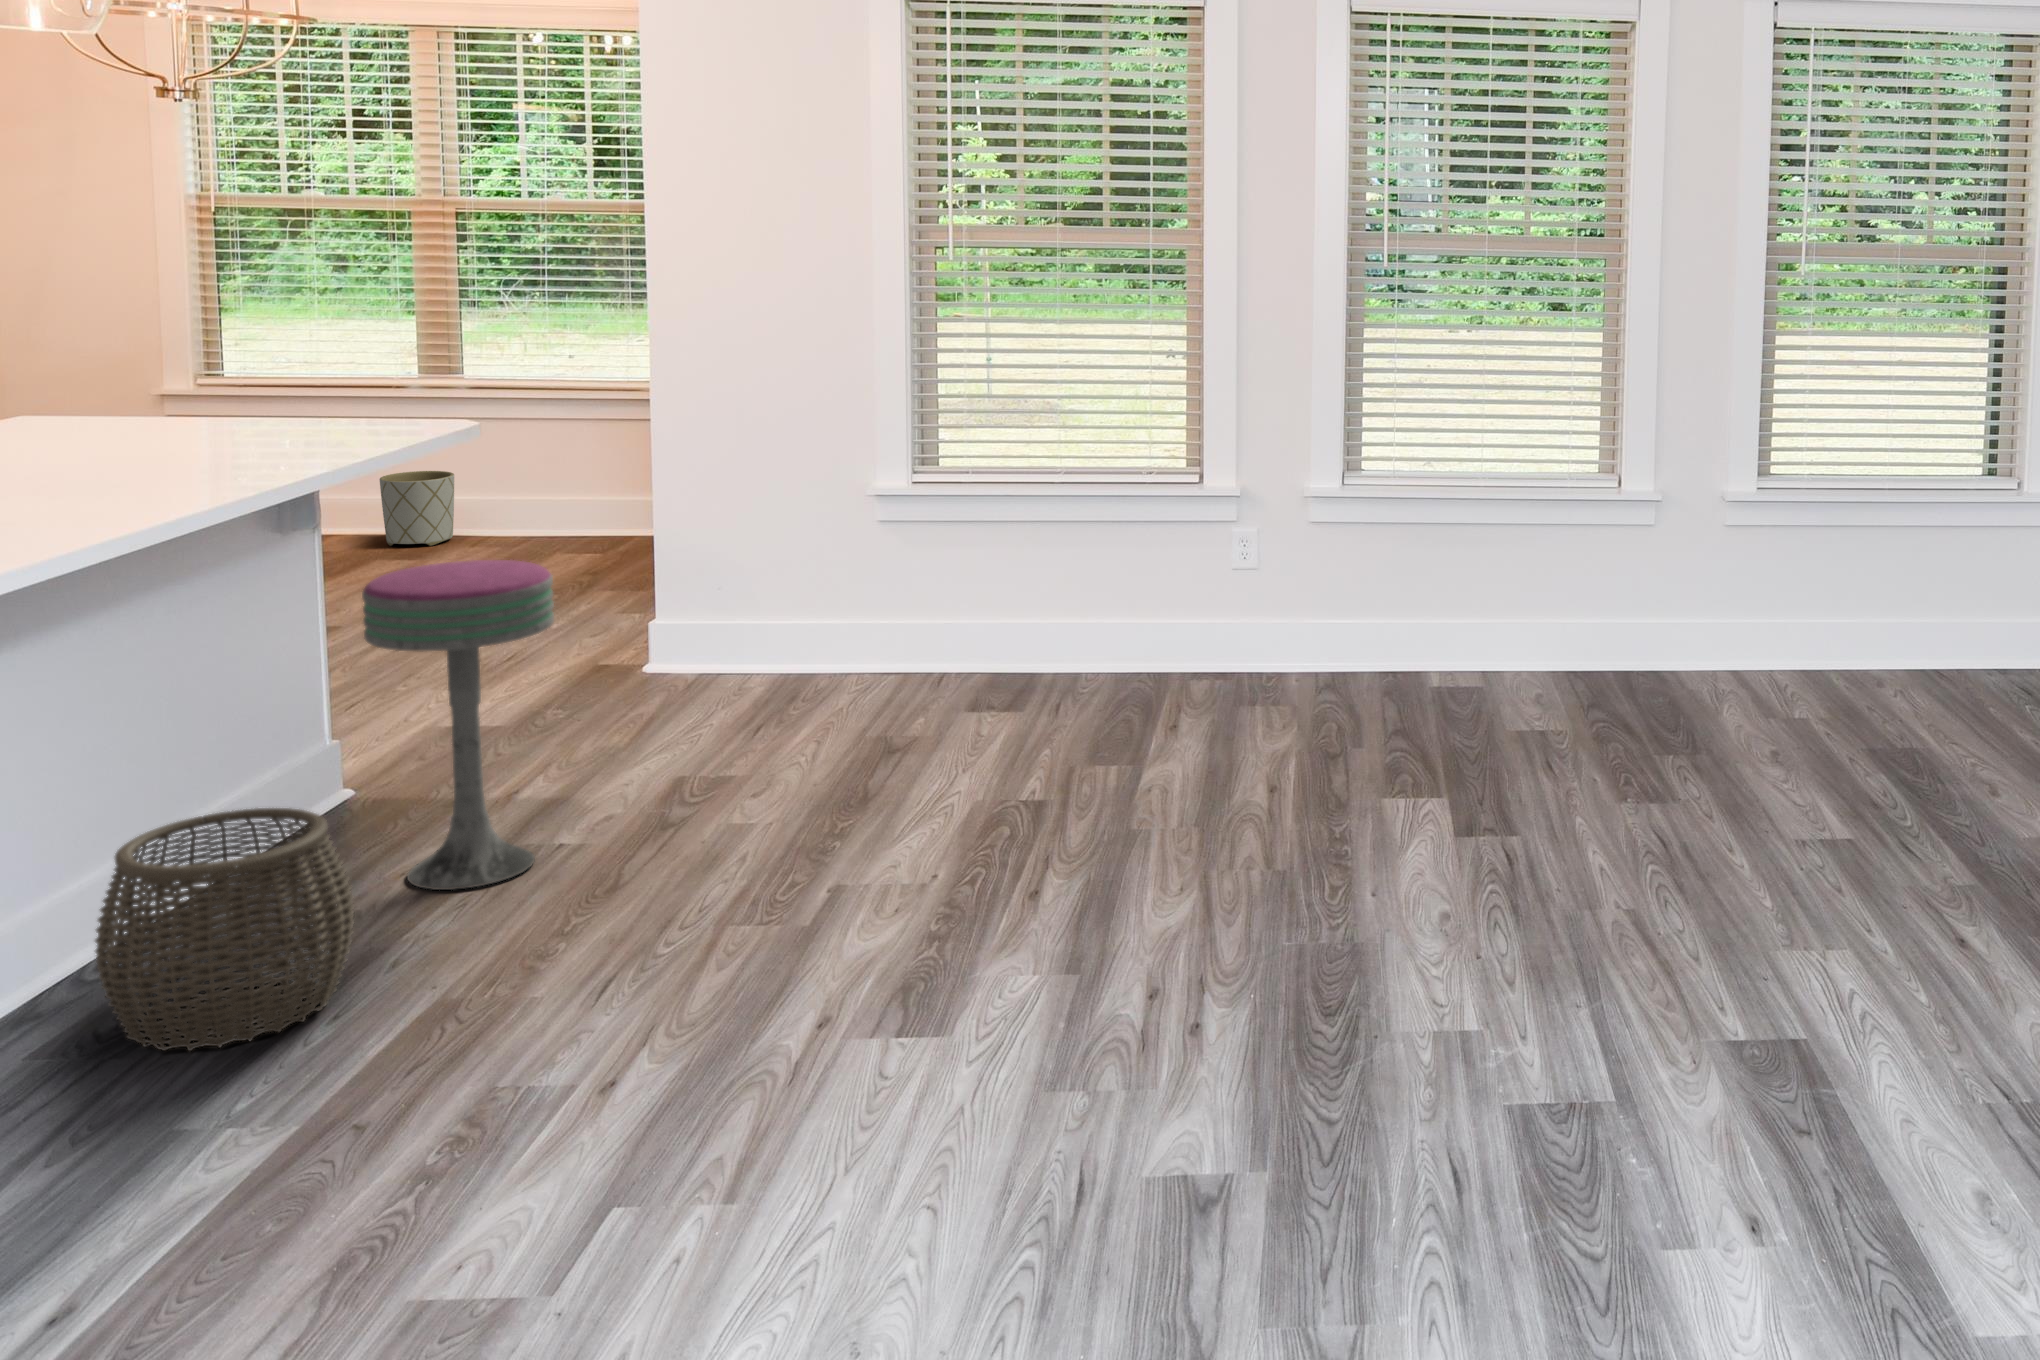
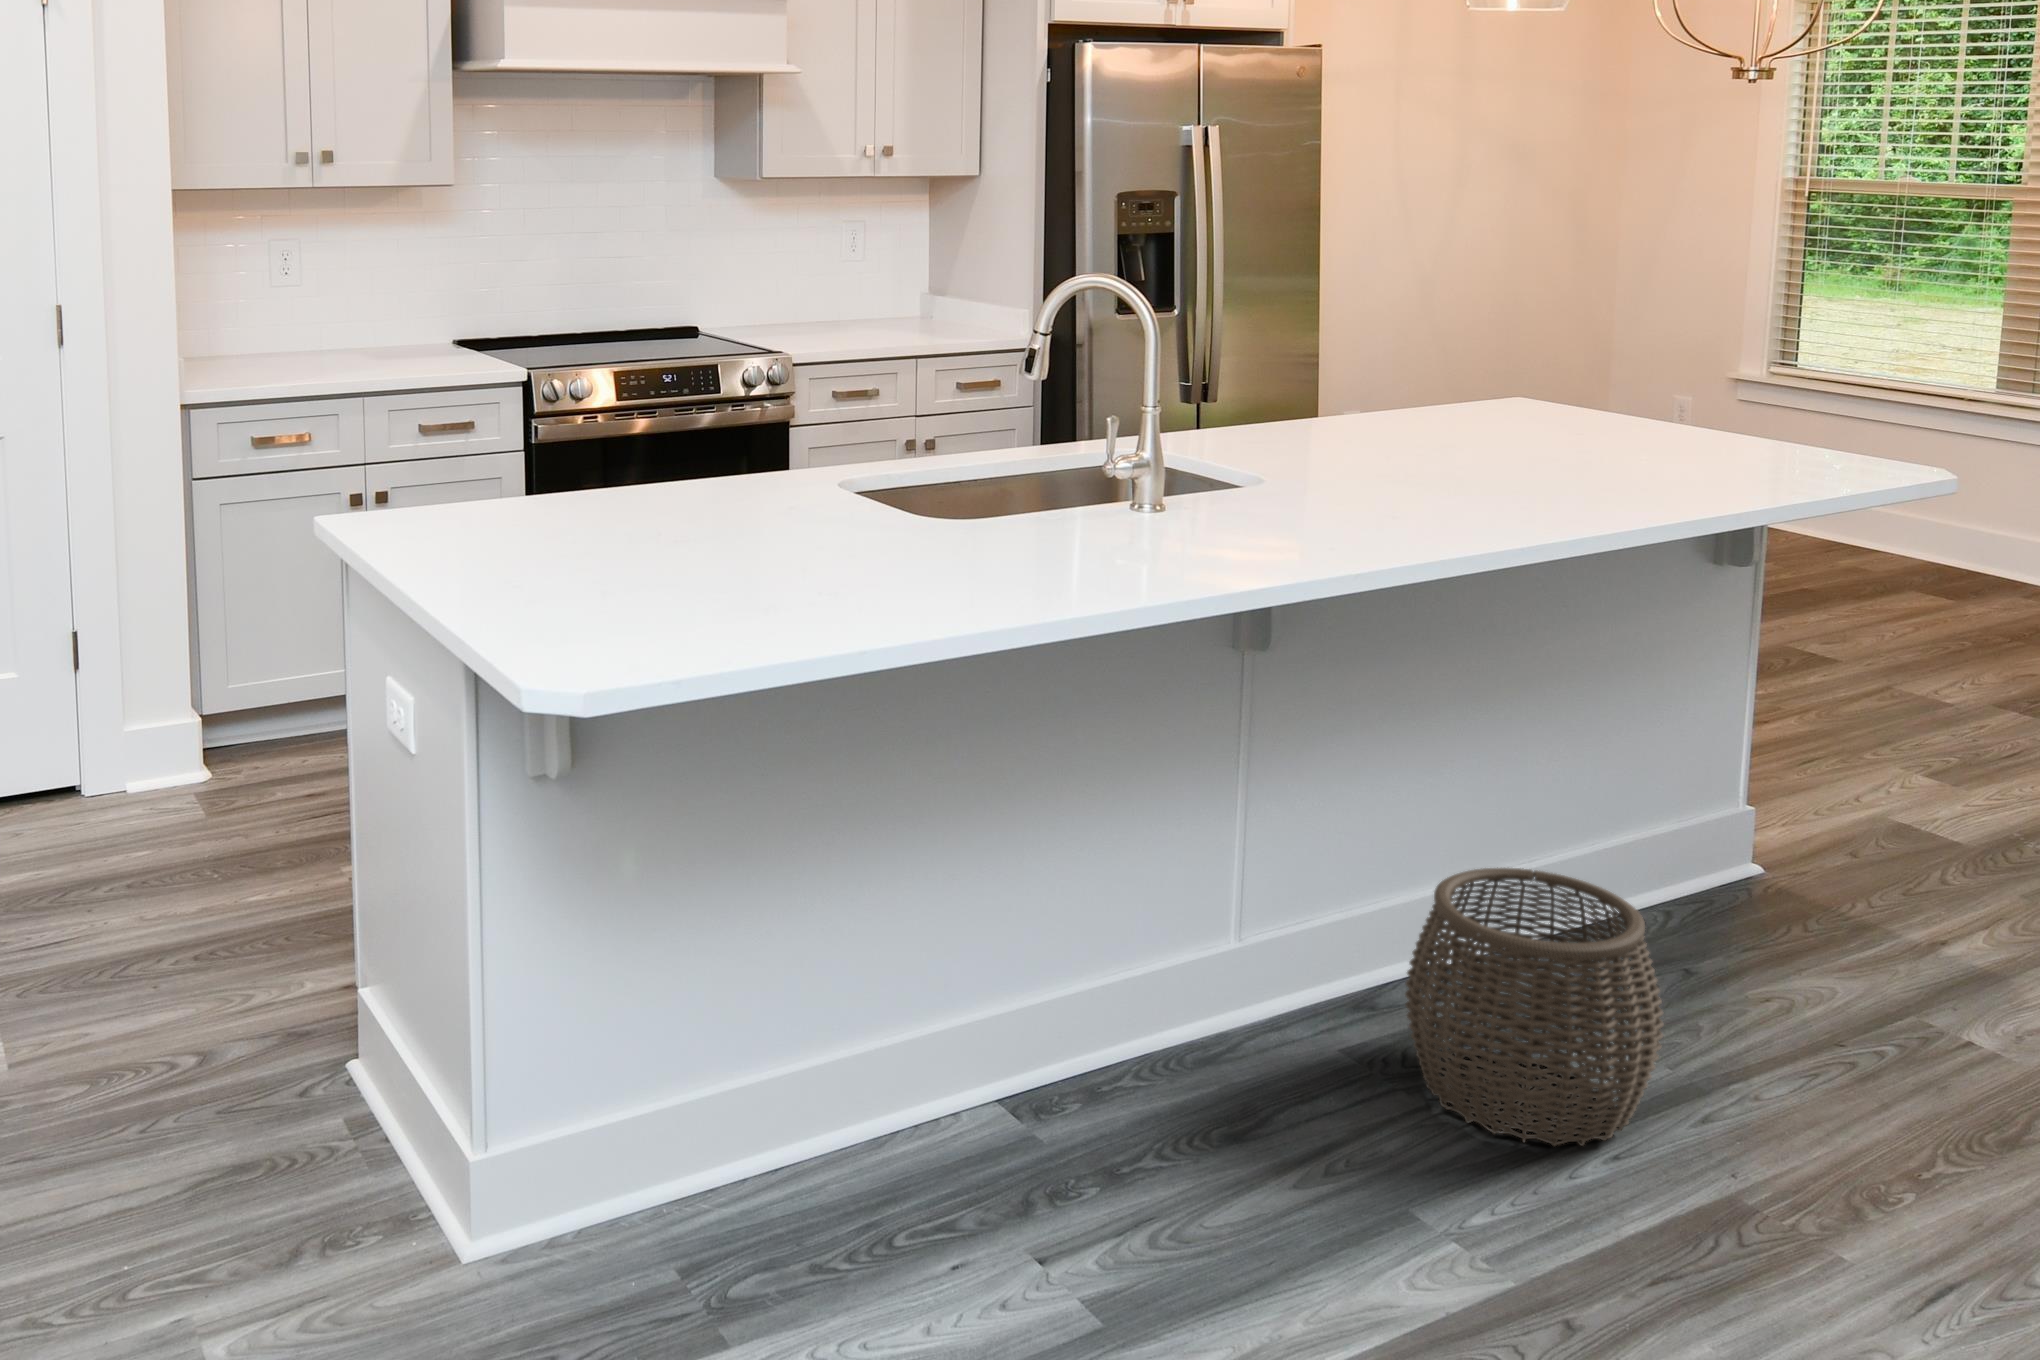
planter: present [380,471,454,546] -> none [1928,498,2018,587]
bar stool: present [362,560,554,890] -> none [1754,644,1999,1064]

